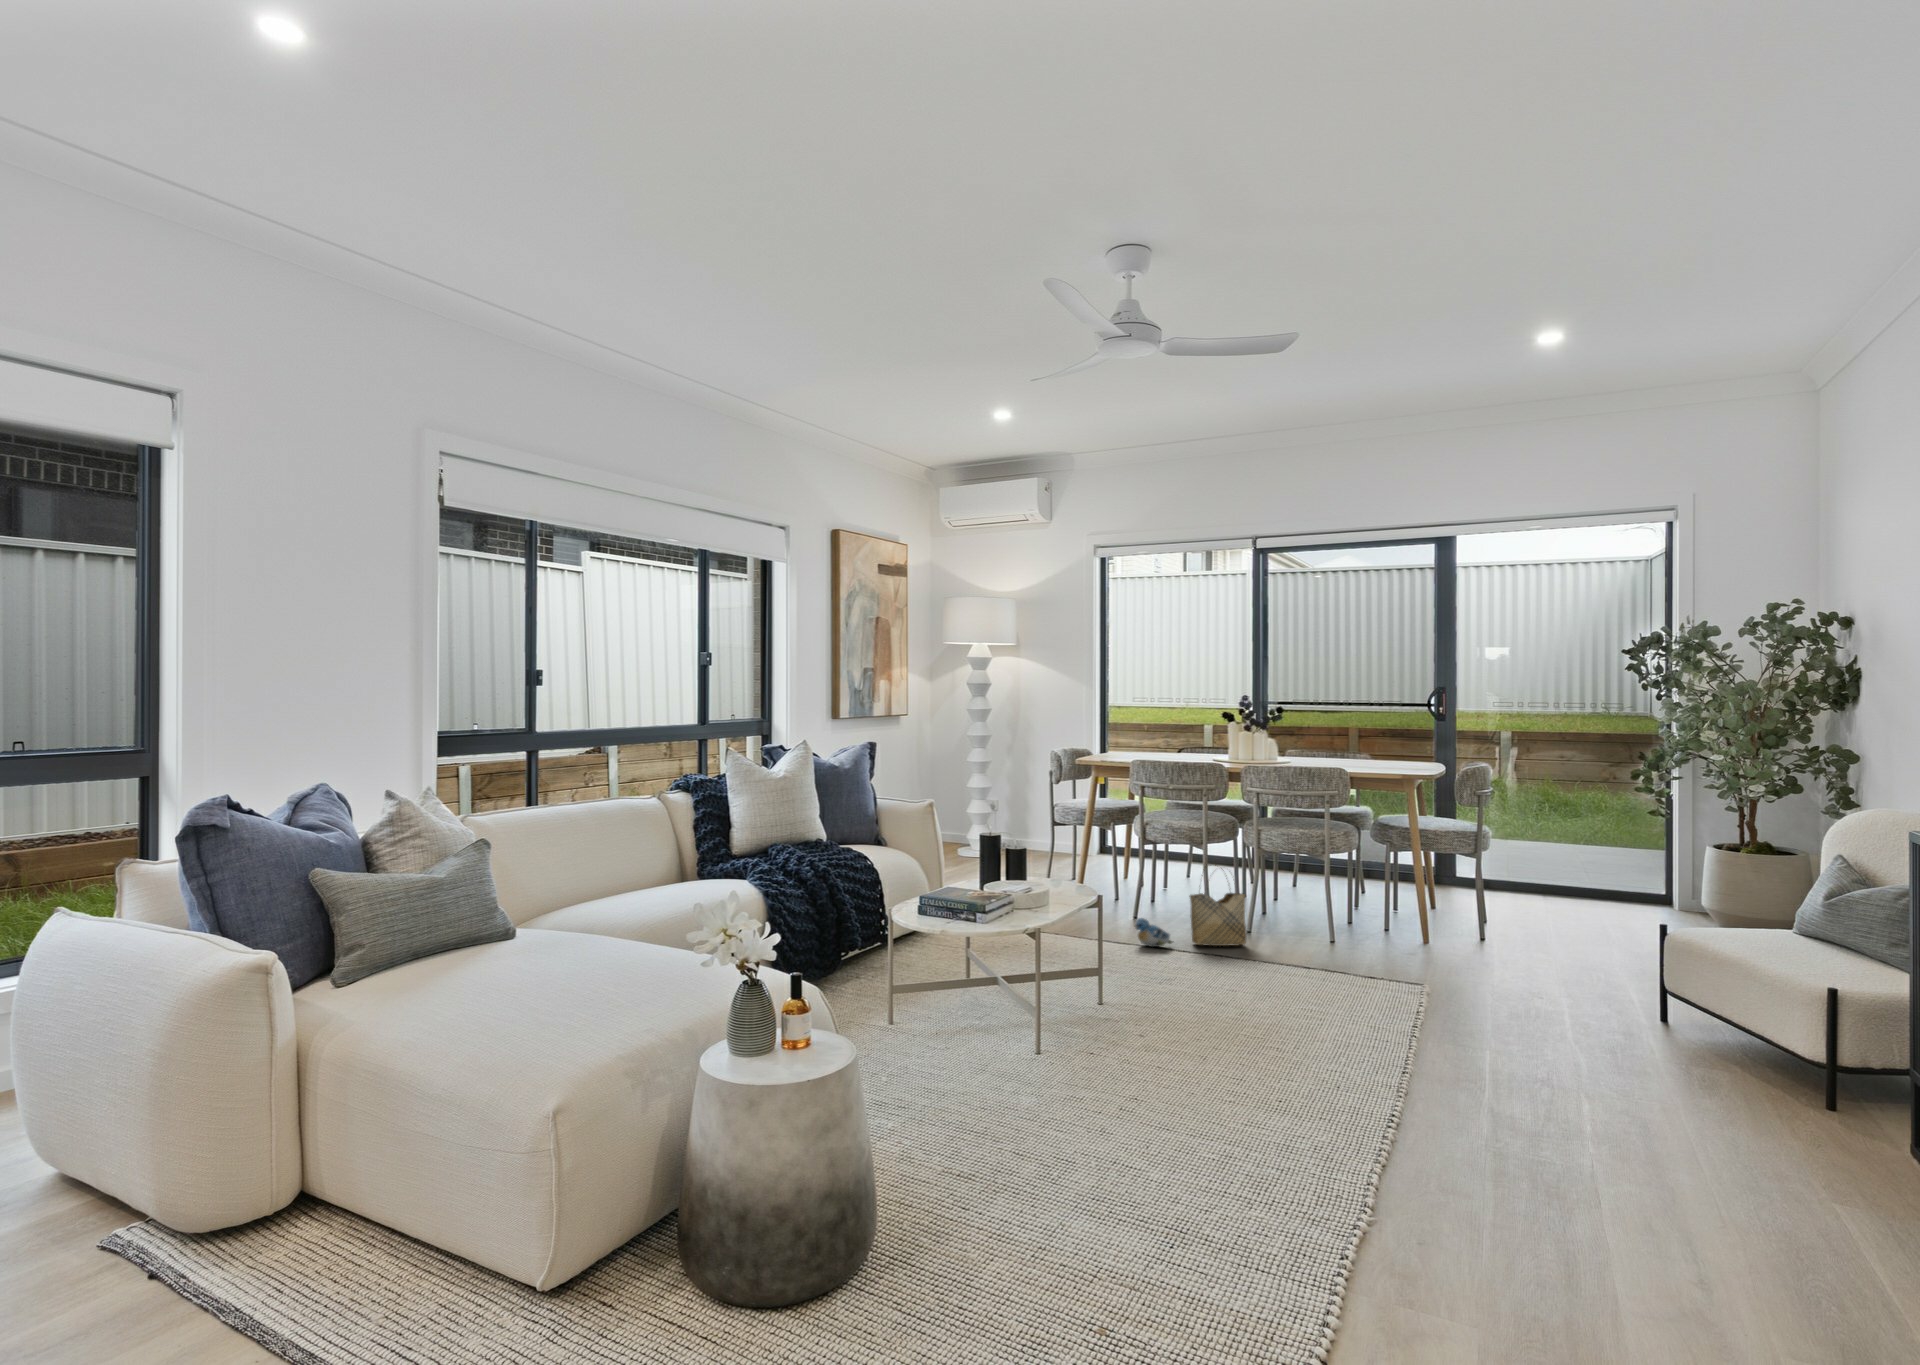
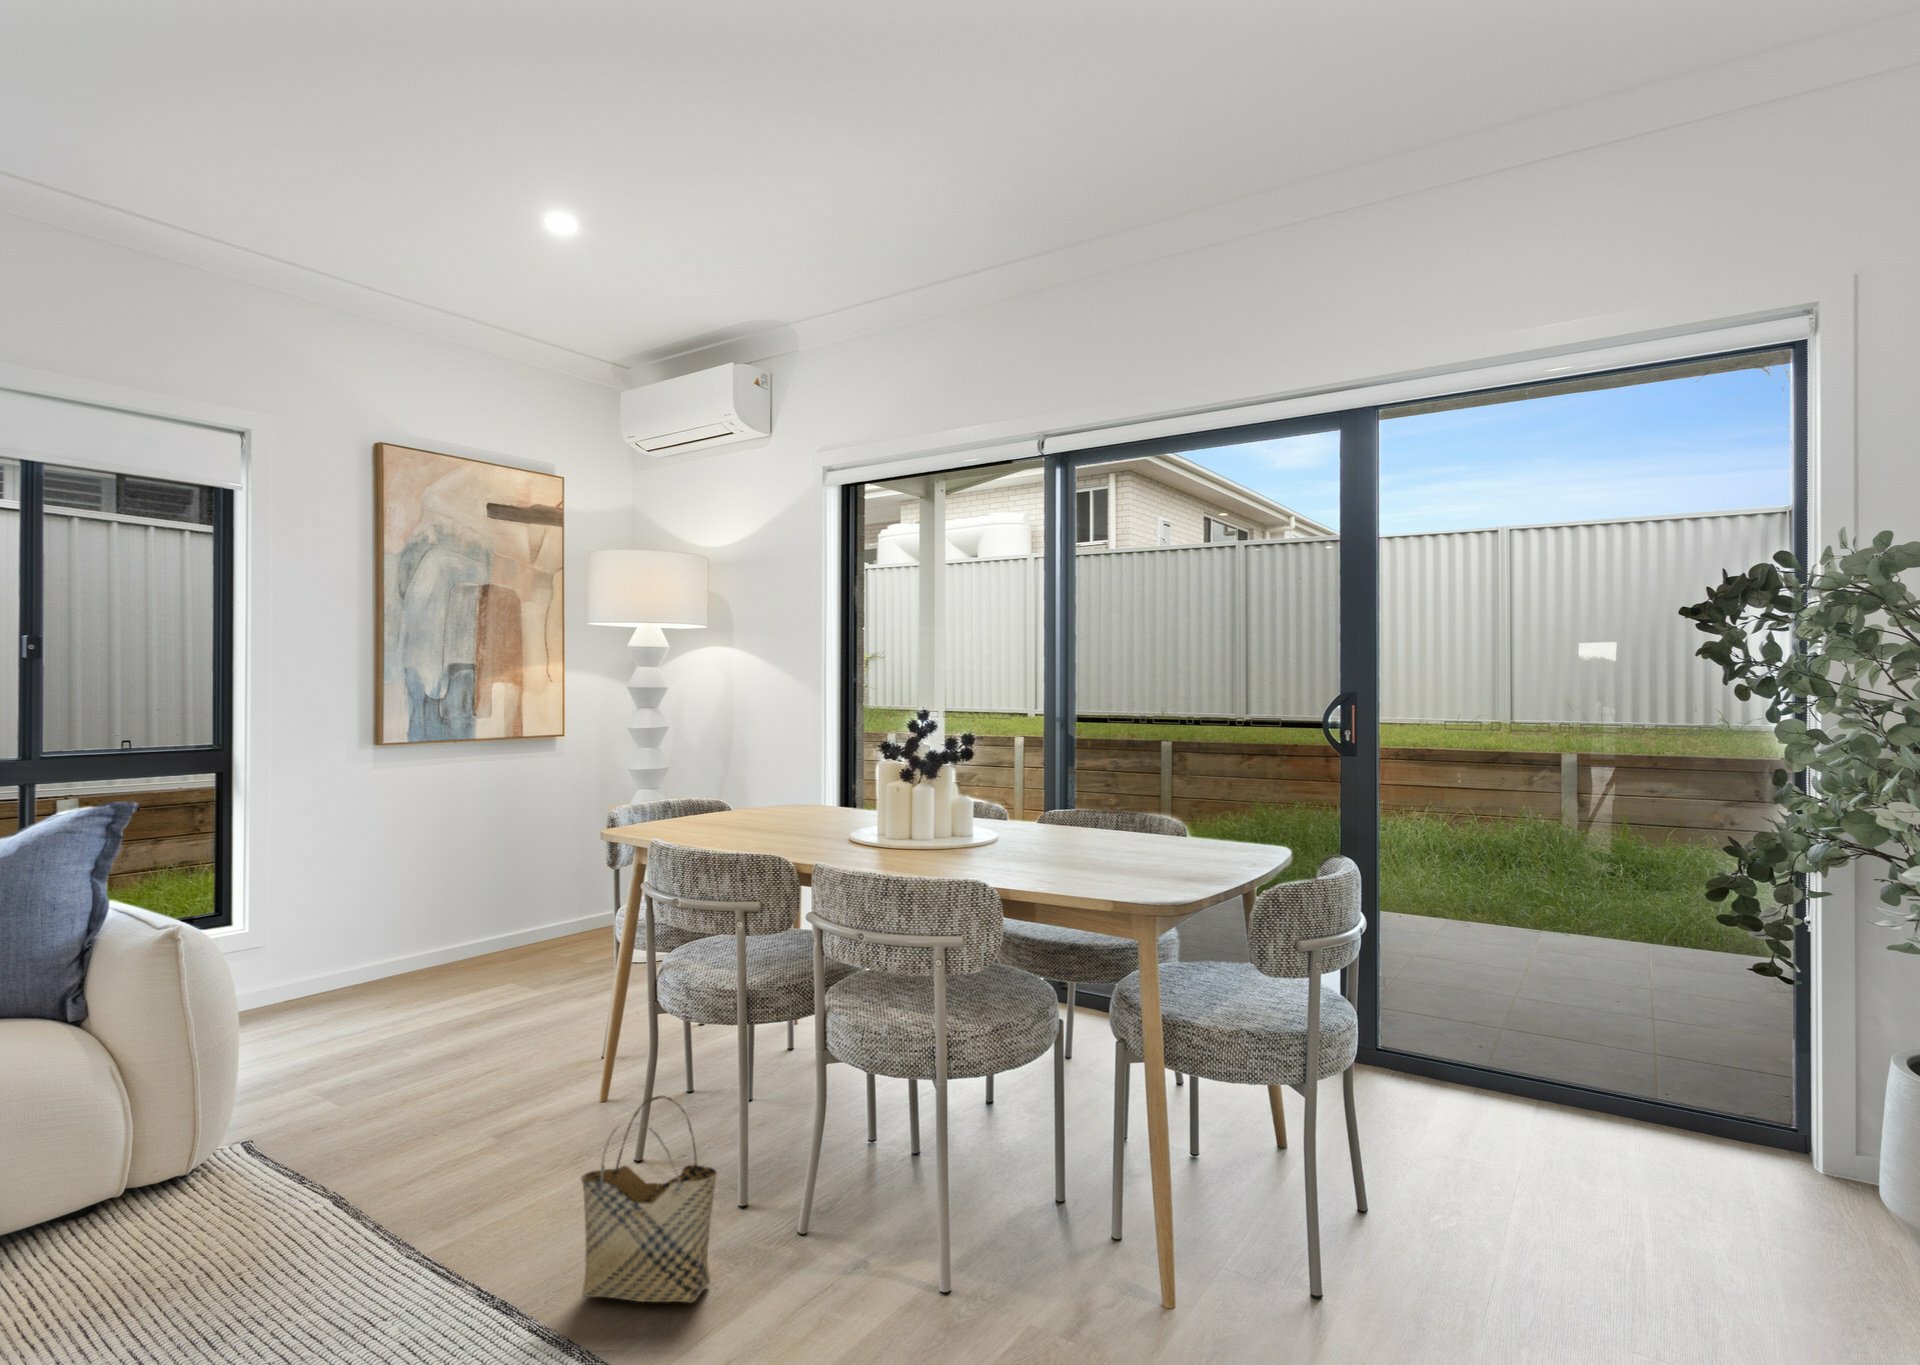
plush toy: present [1135,918,1173,947] -> none [466,1220,548,1295]

